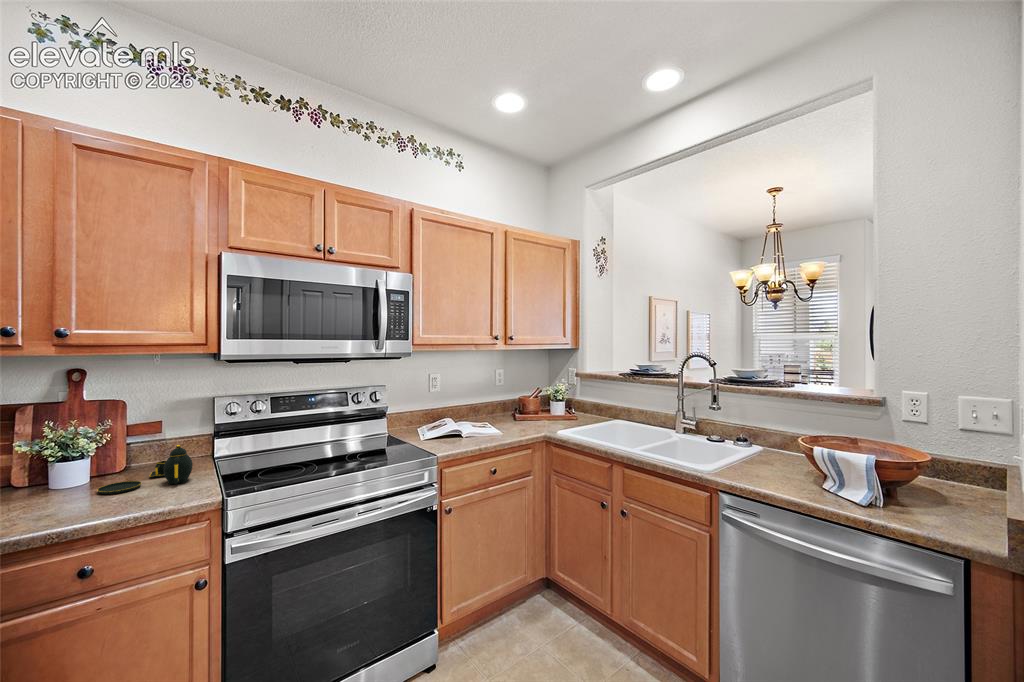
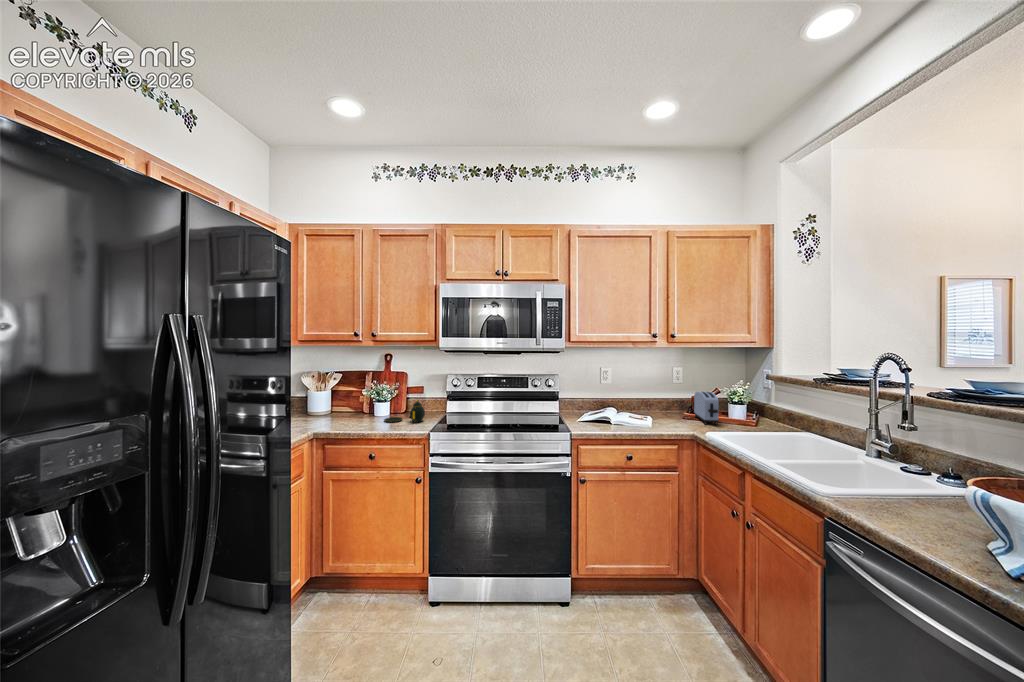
toaster: none [524,395,558,427] -> present [694,392,719,425]

